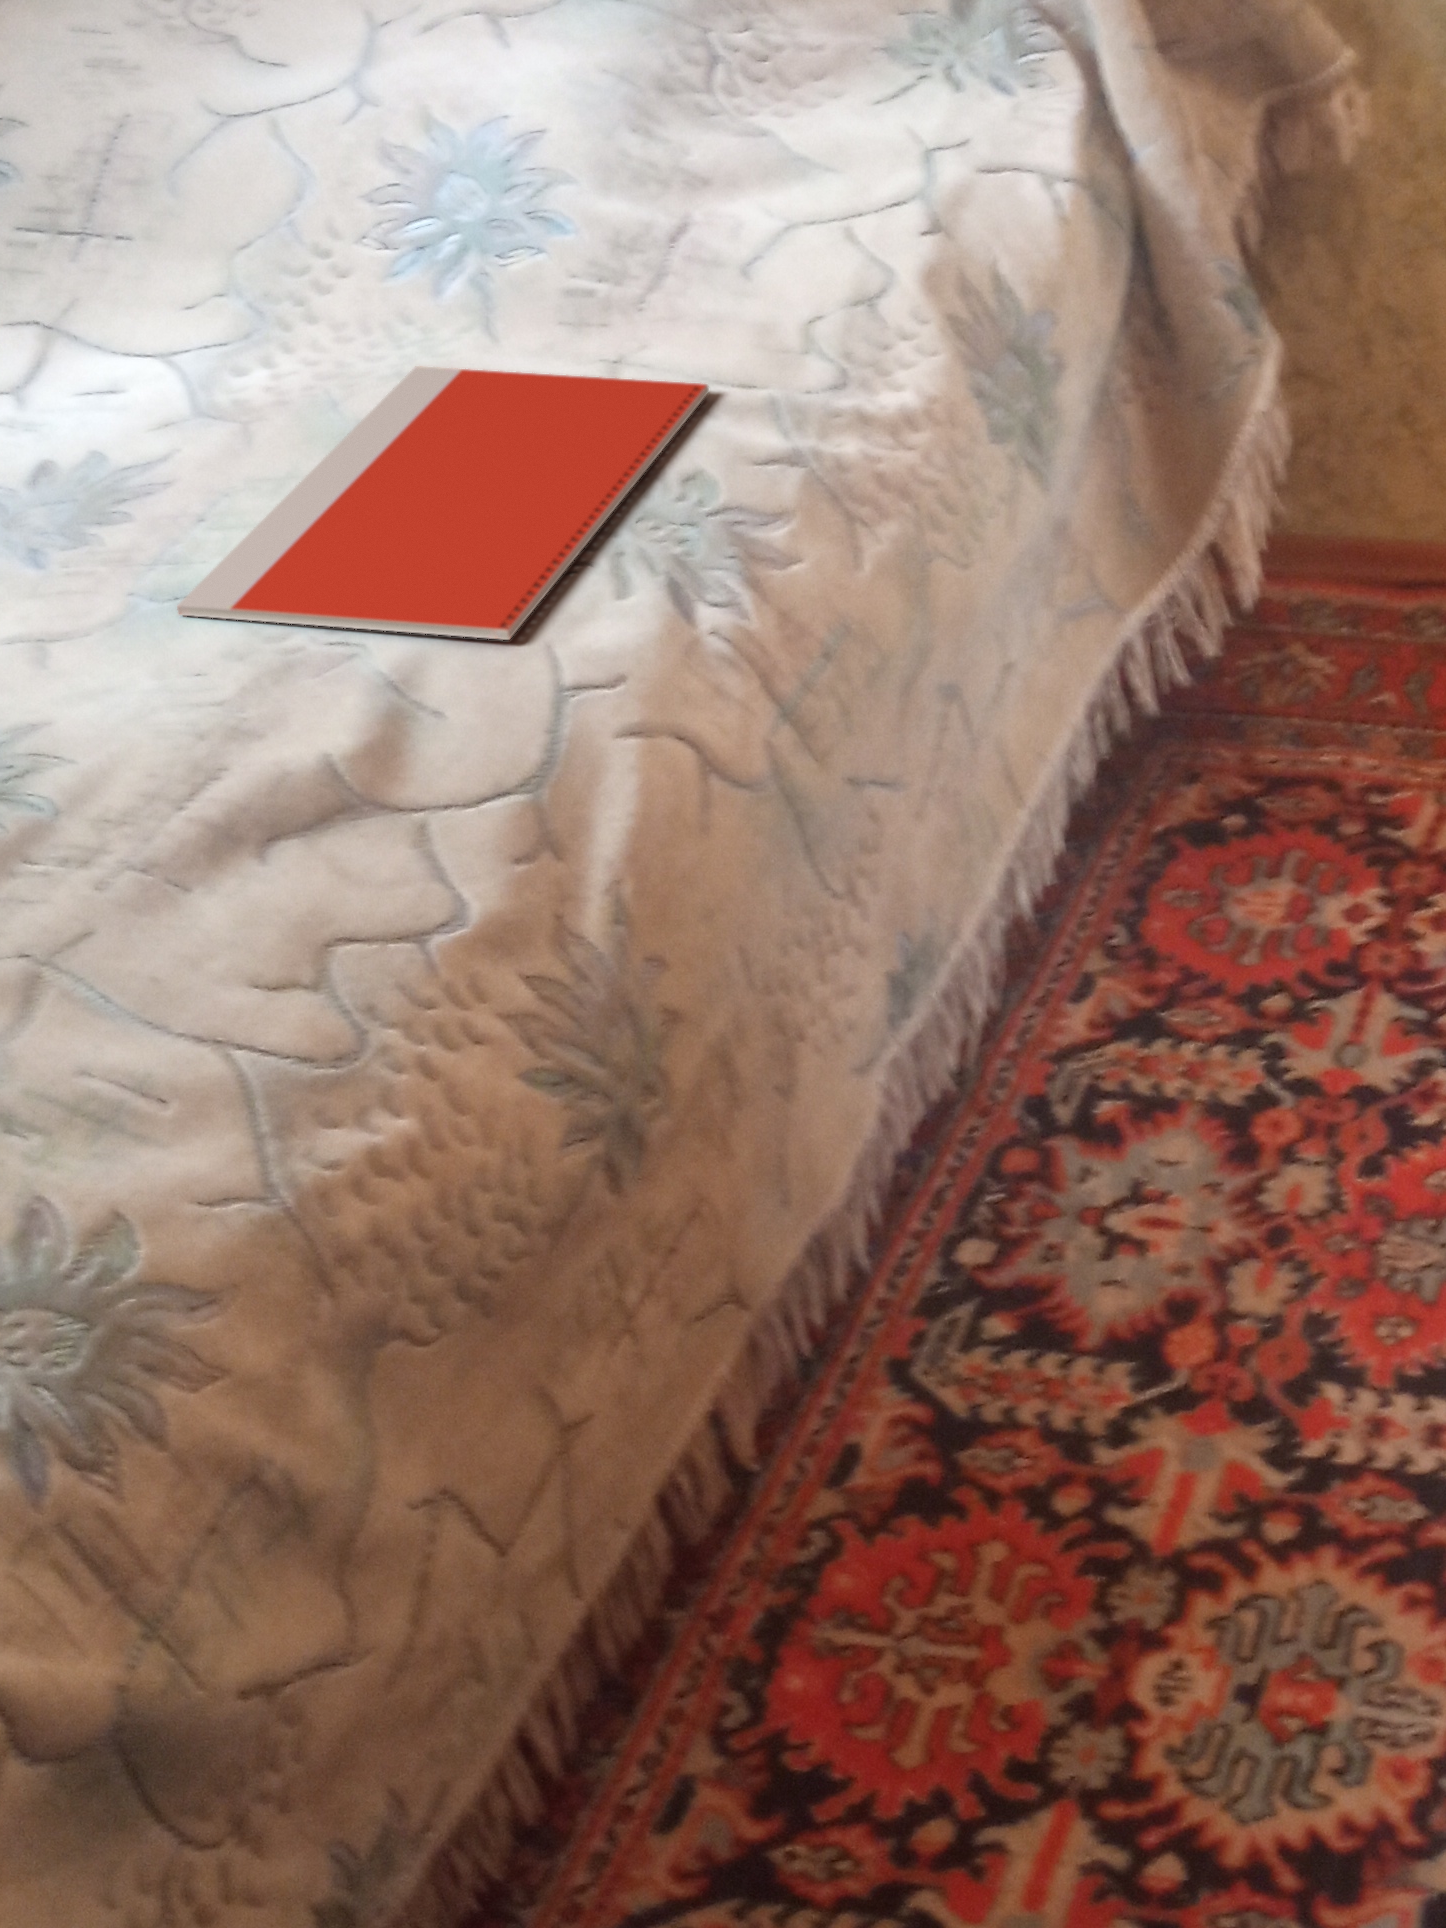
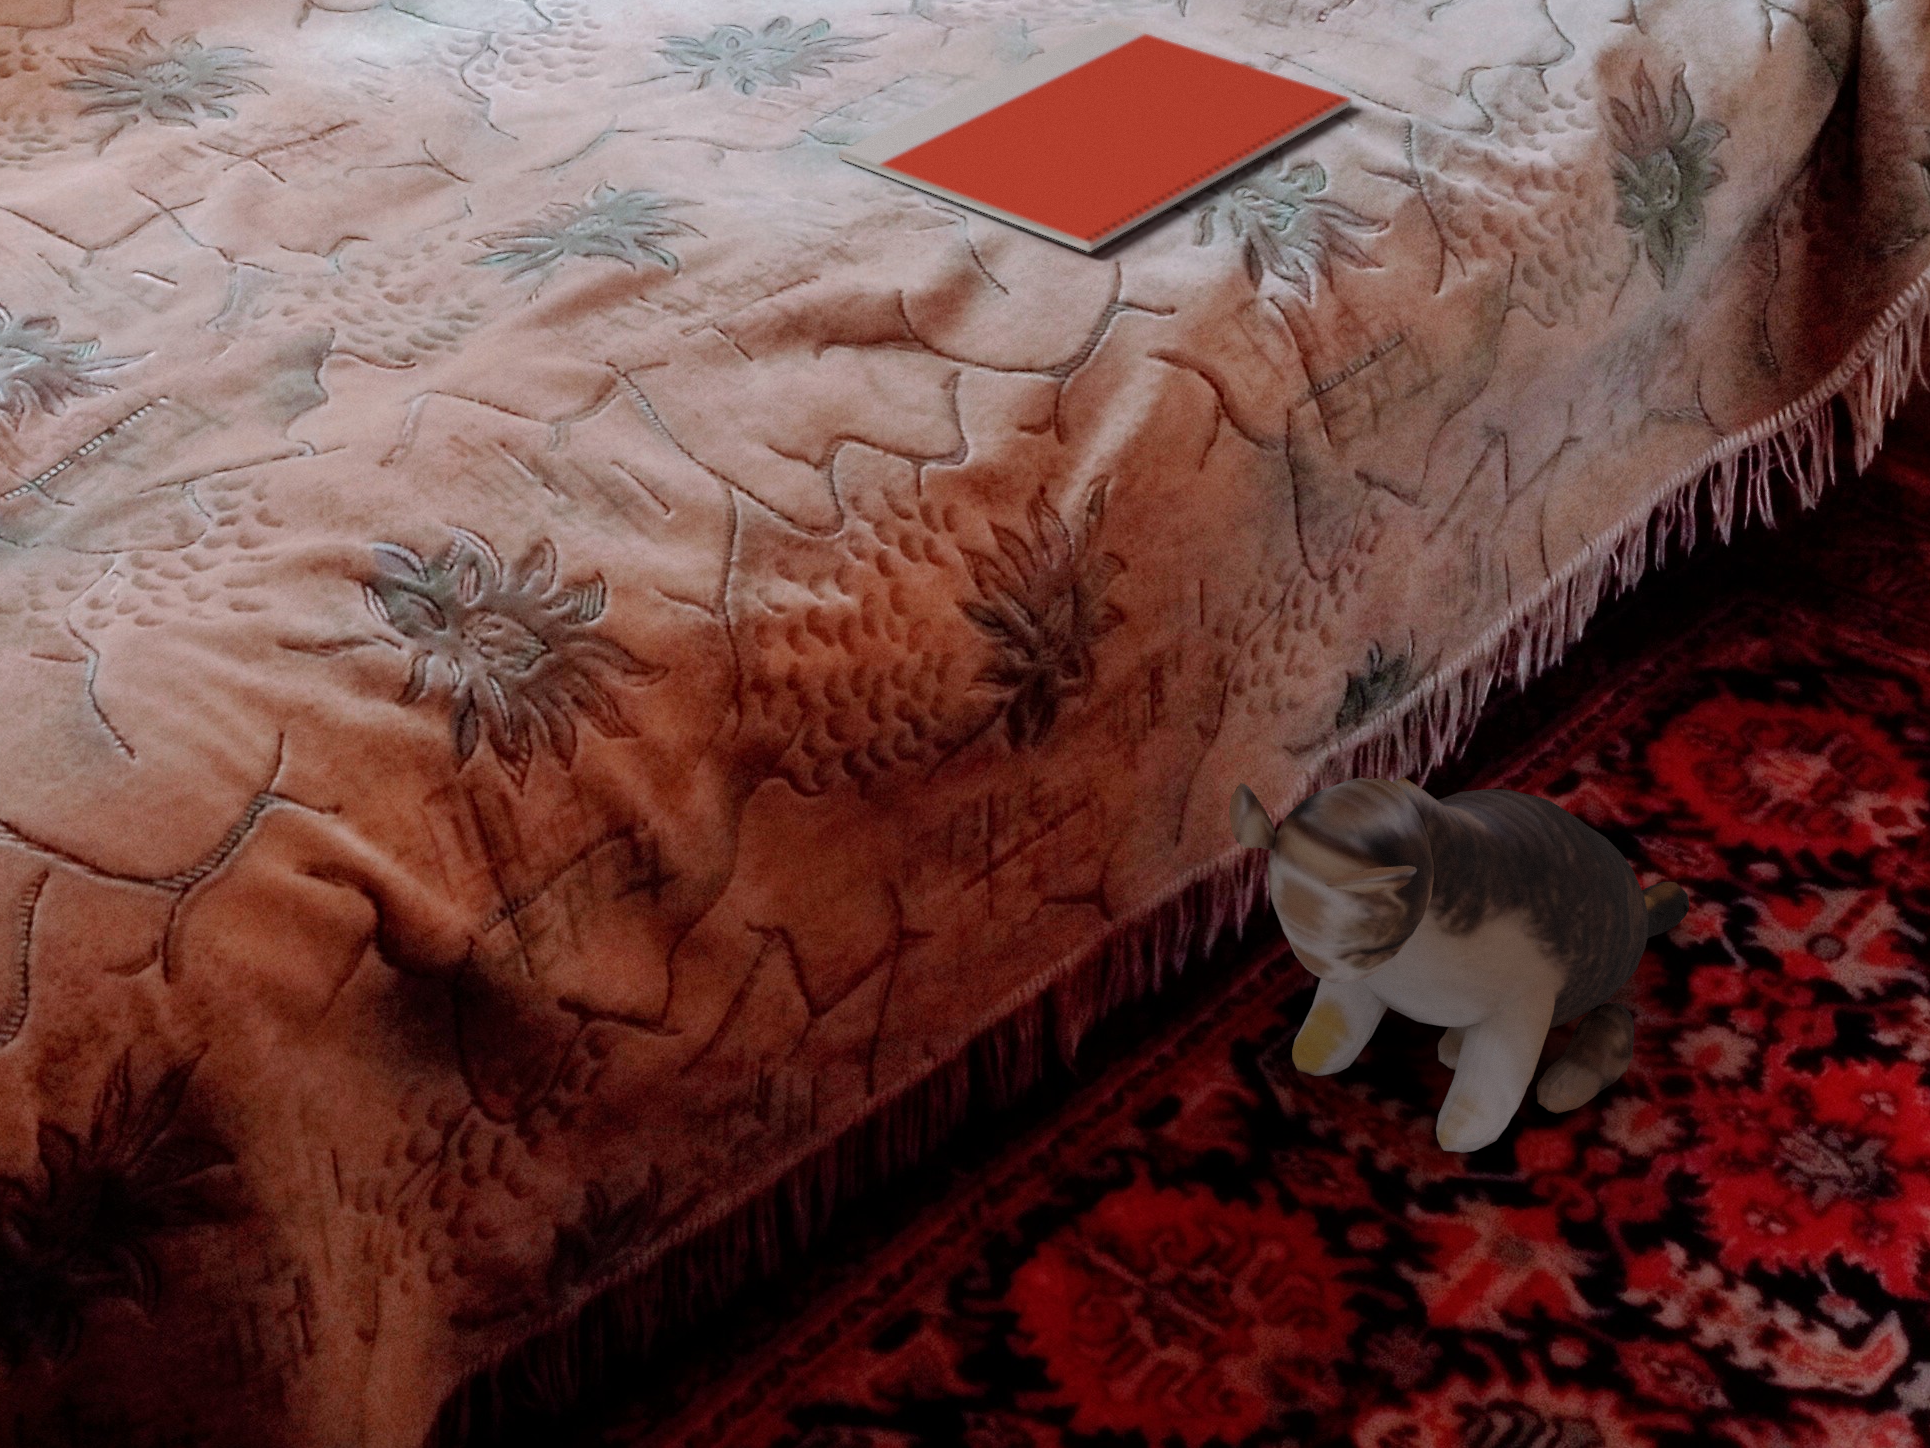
plush toy: none [837,1030,1243,1394] -> present [1229,777,1689,1153]

